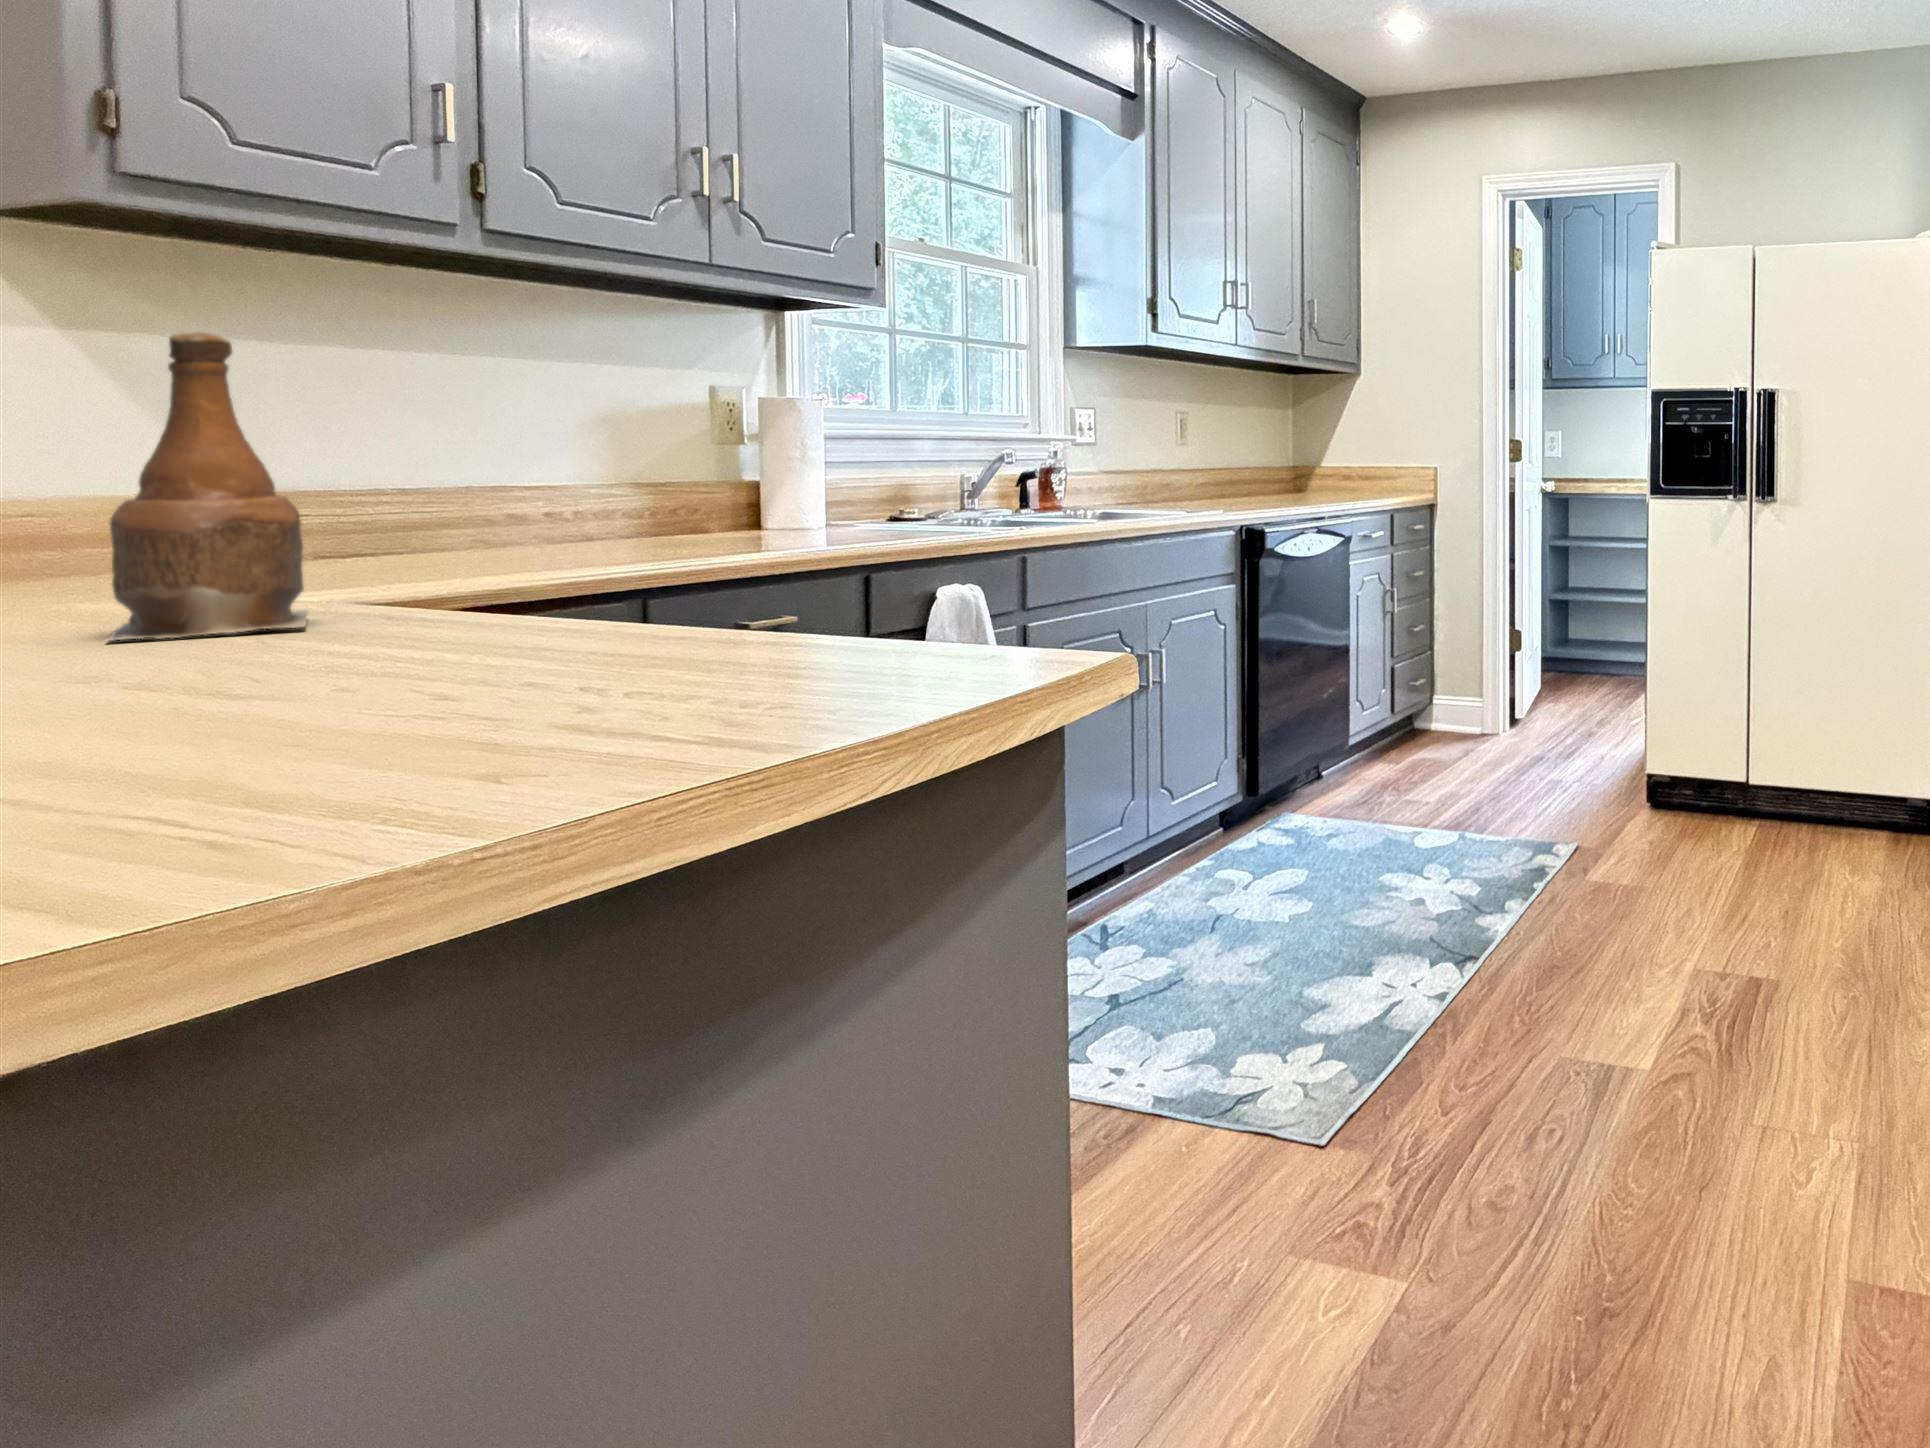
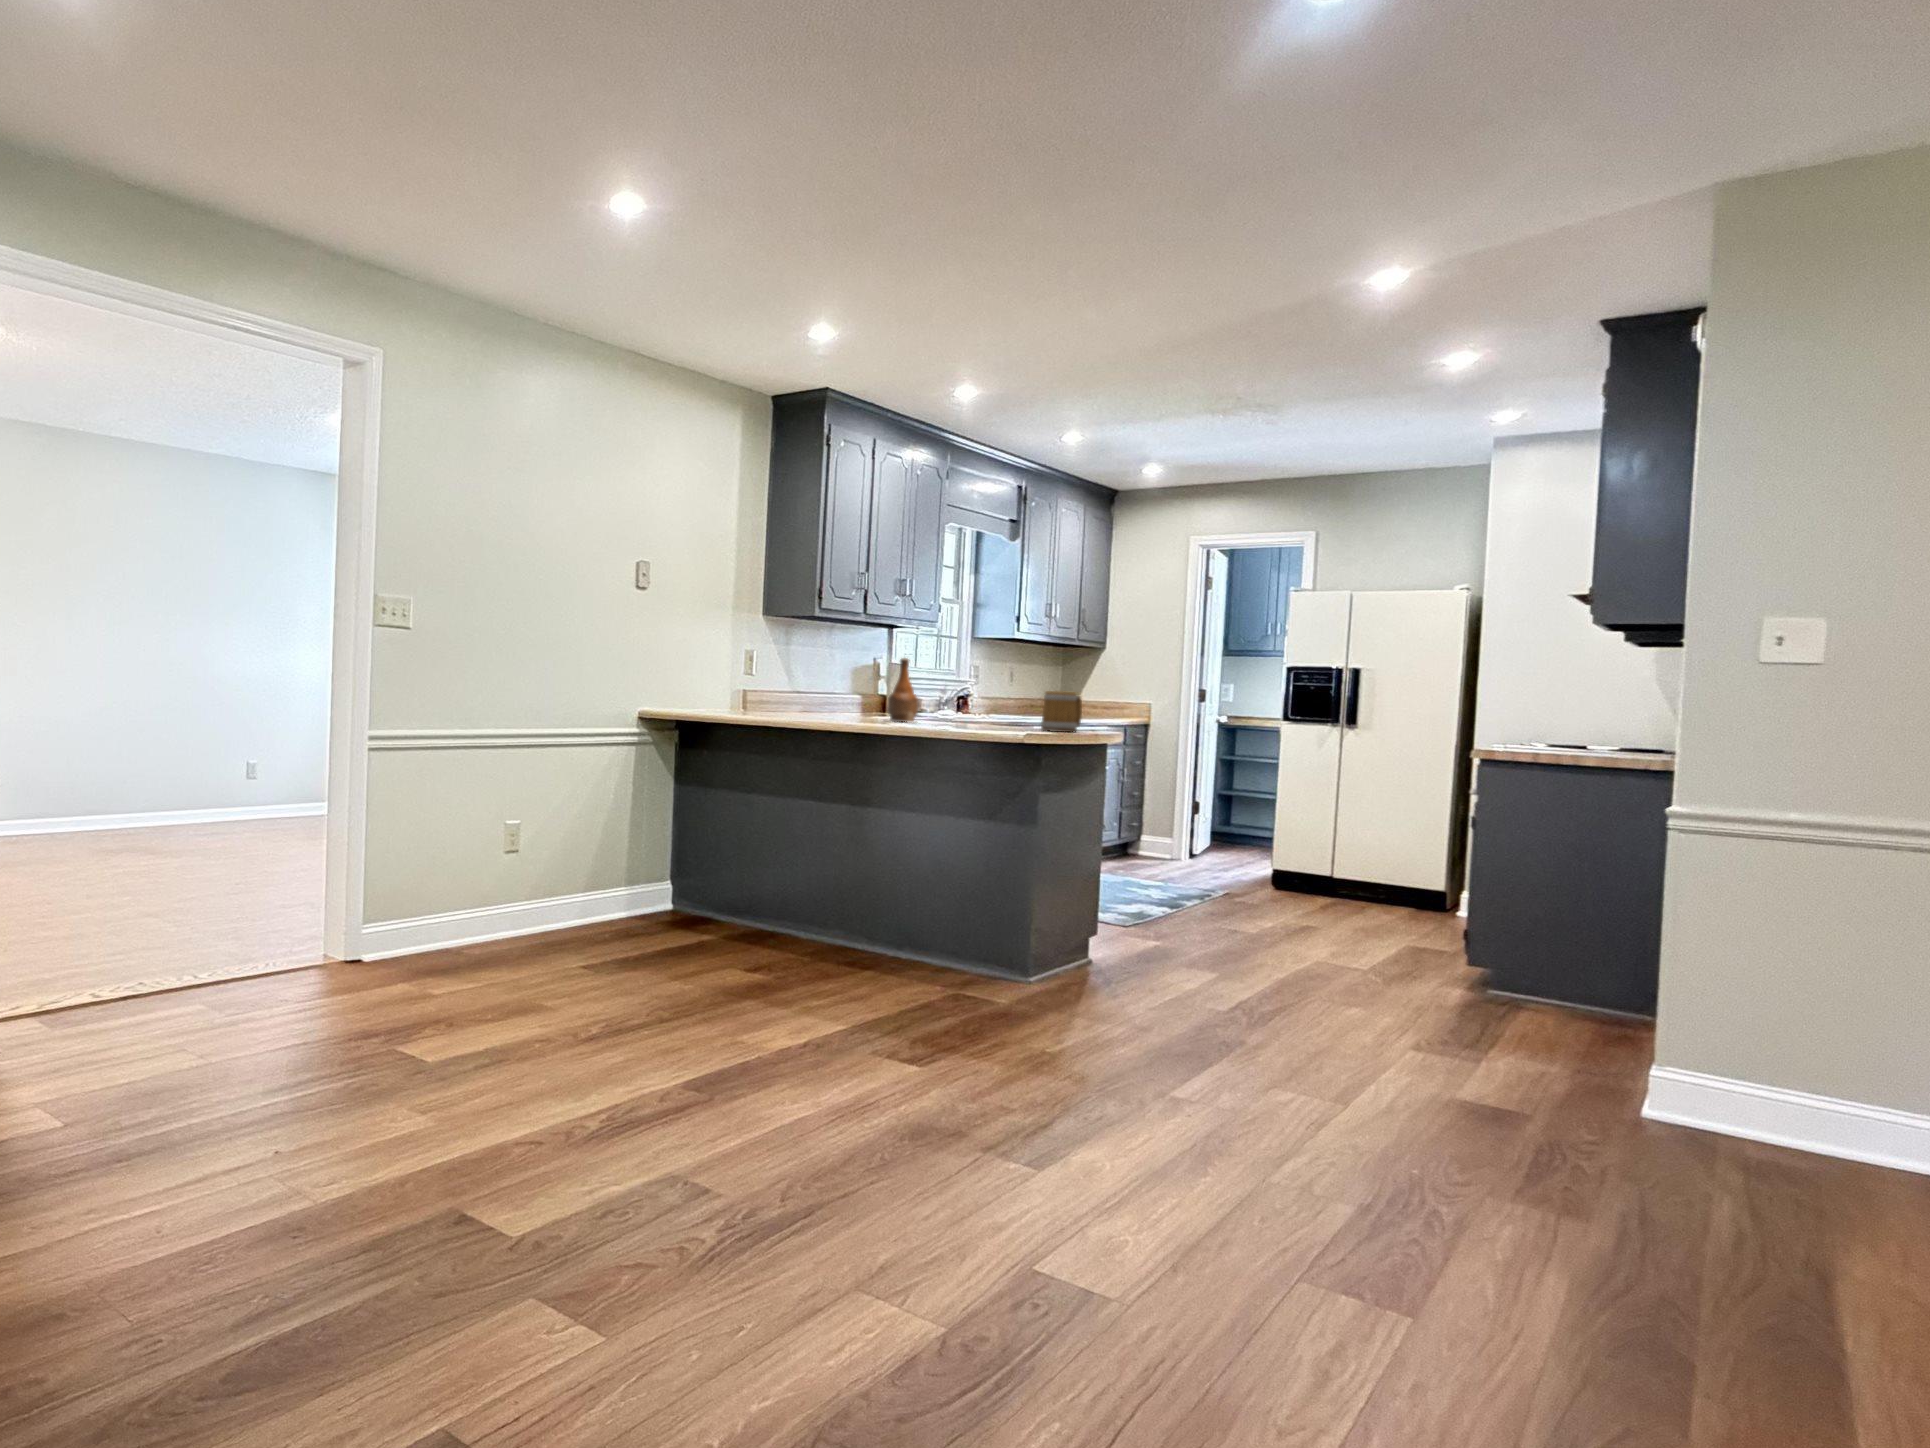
mug: none [335,472,734,783] -> present [1041,691,1082,732]

